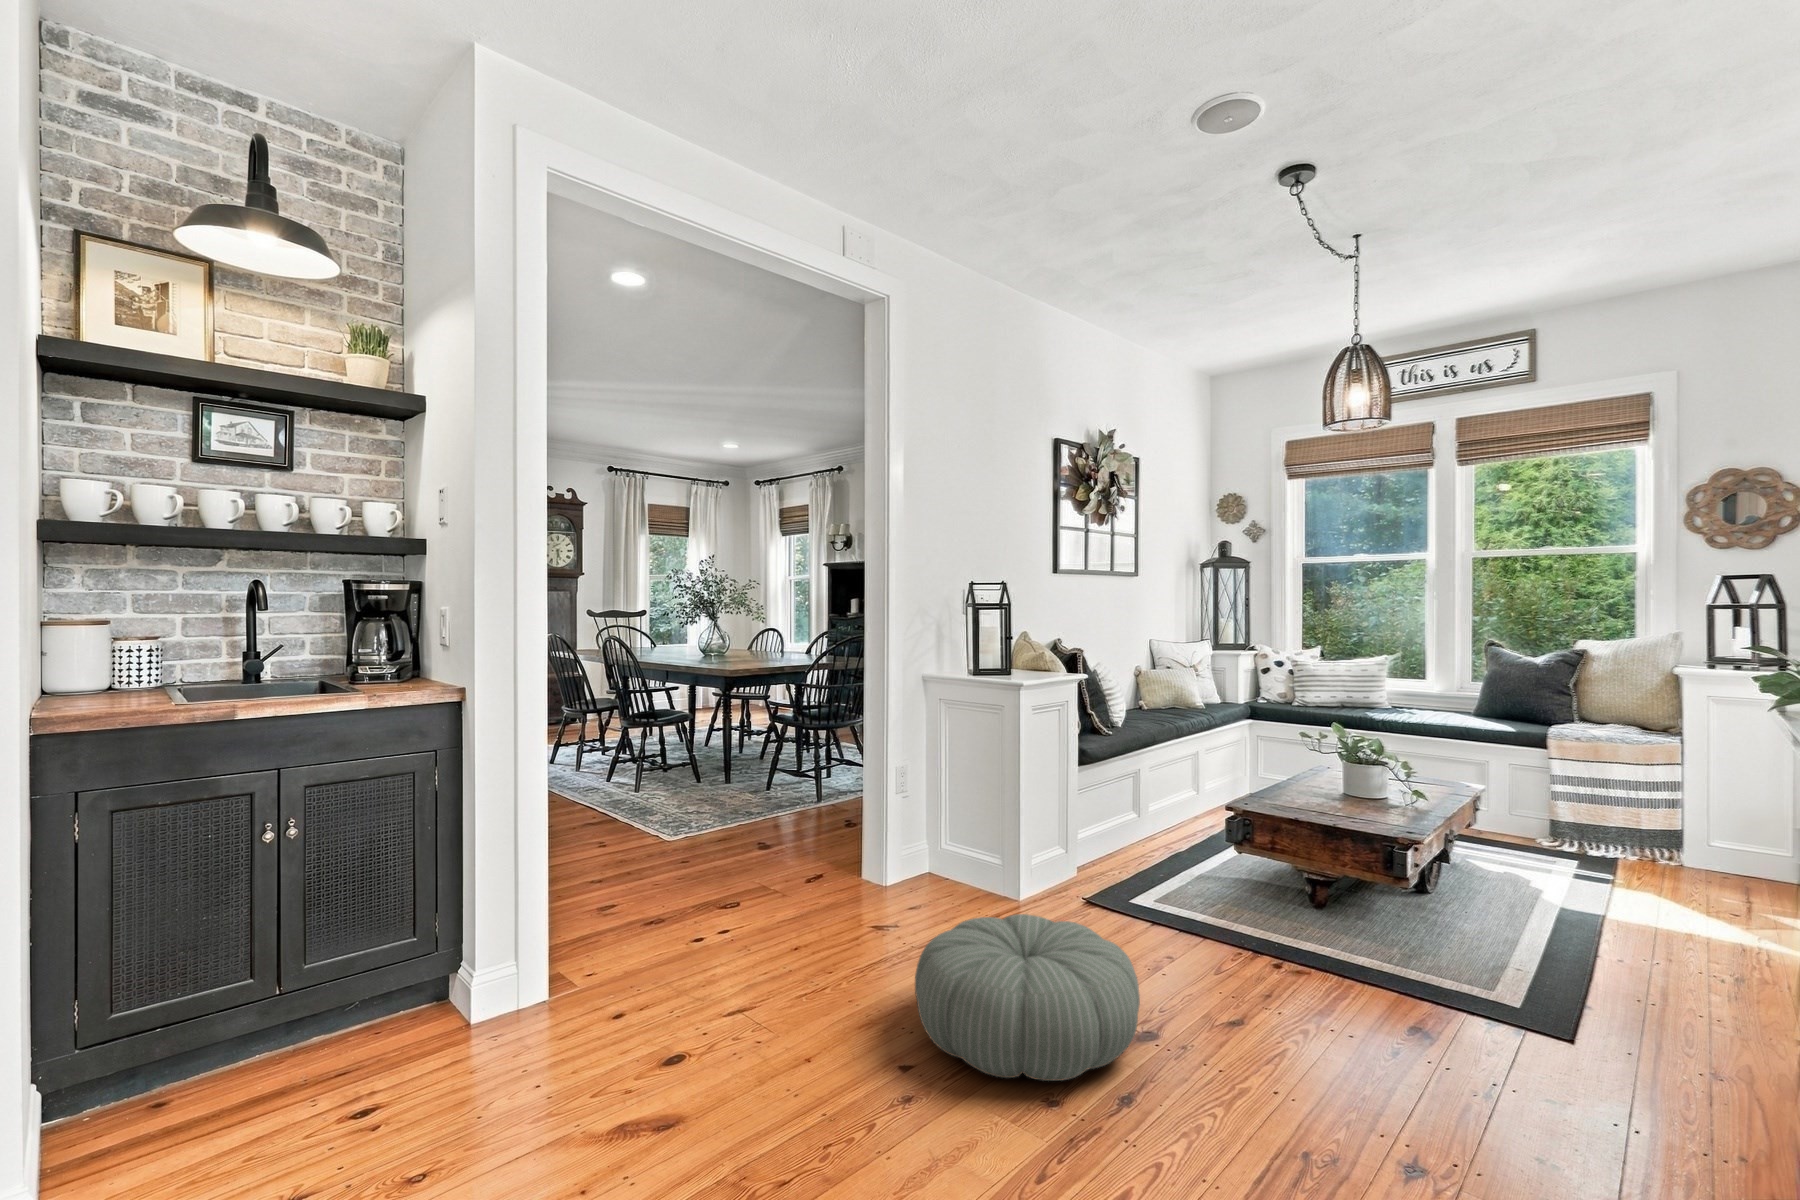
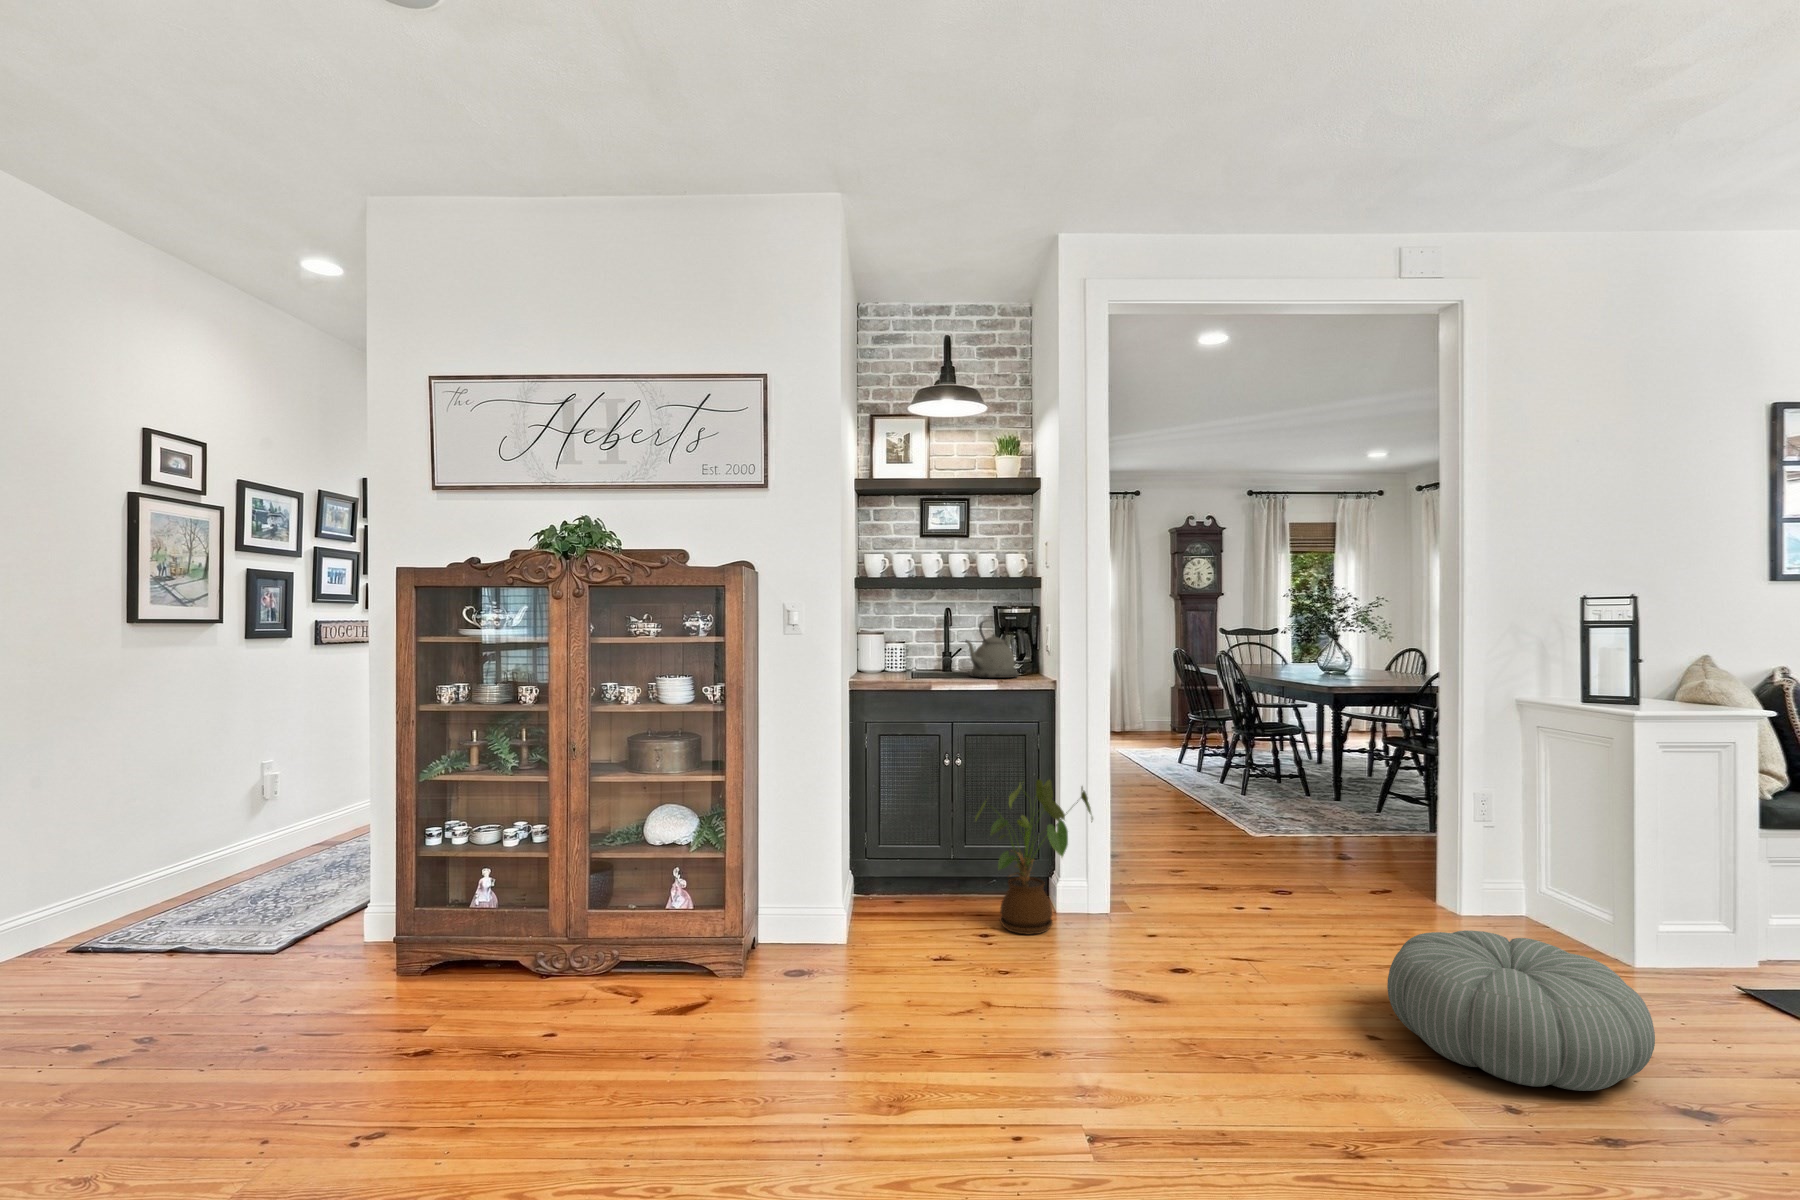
kettle: none [297,600,391,690] -> present [965,621,1019,678]
house plant: none [331,833,529,1085] -> present [975,780,1093,935]

